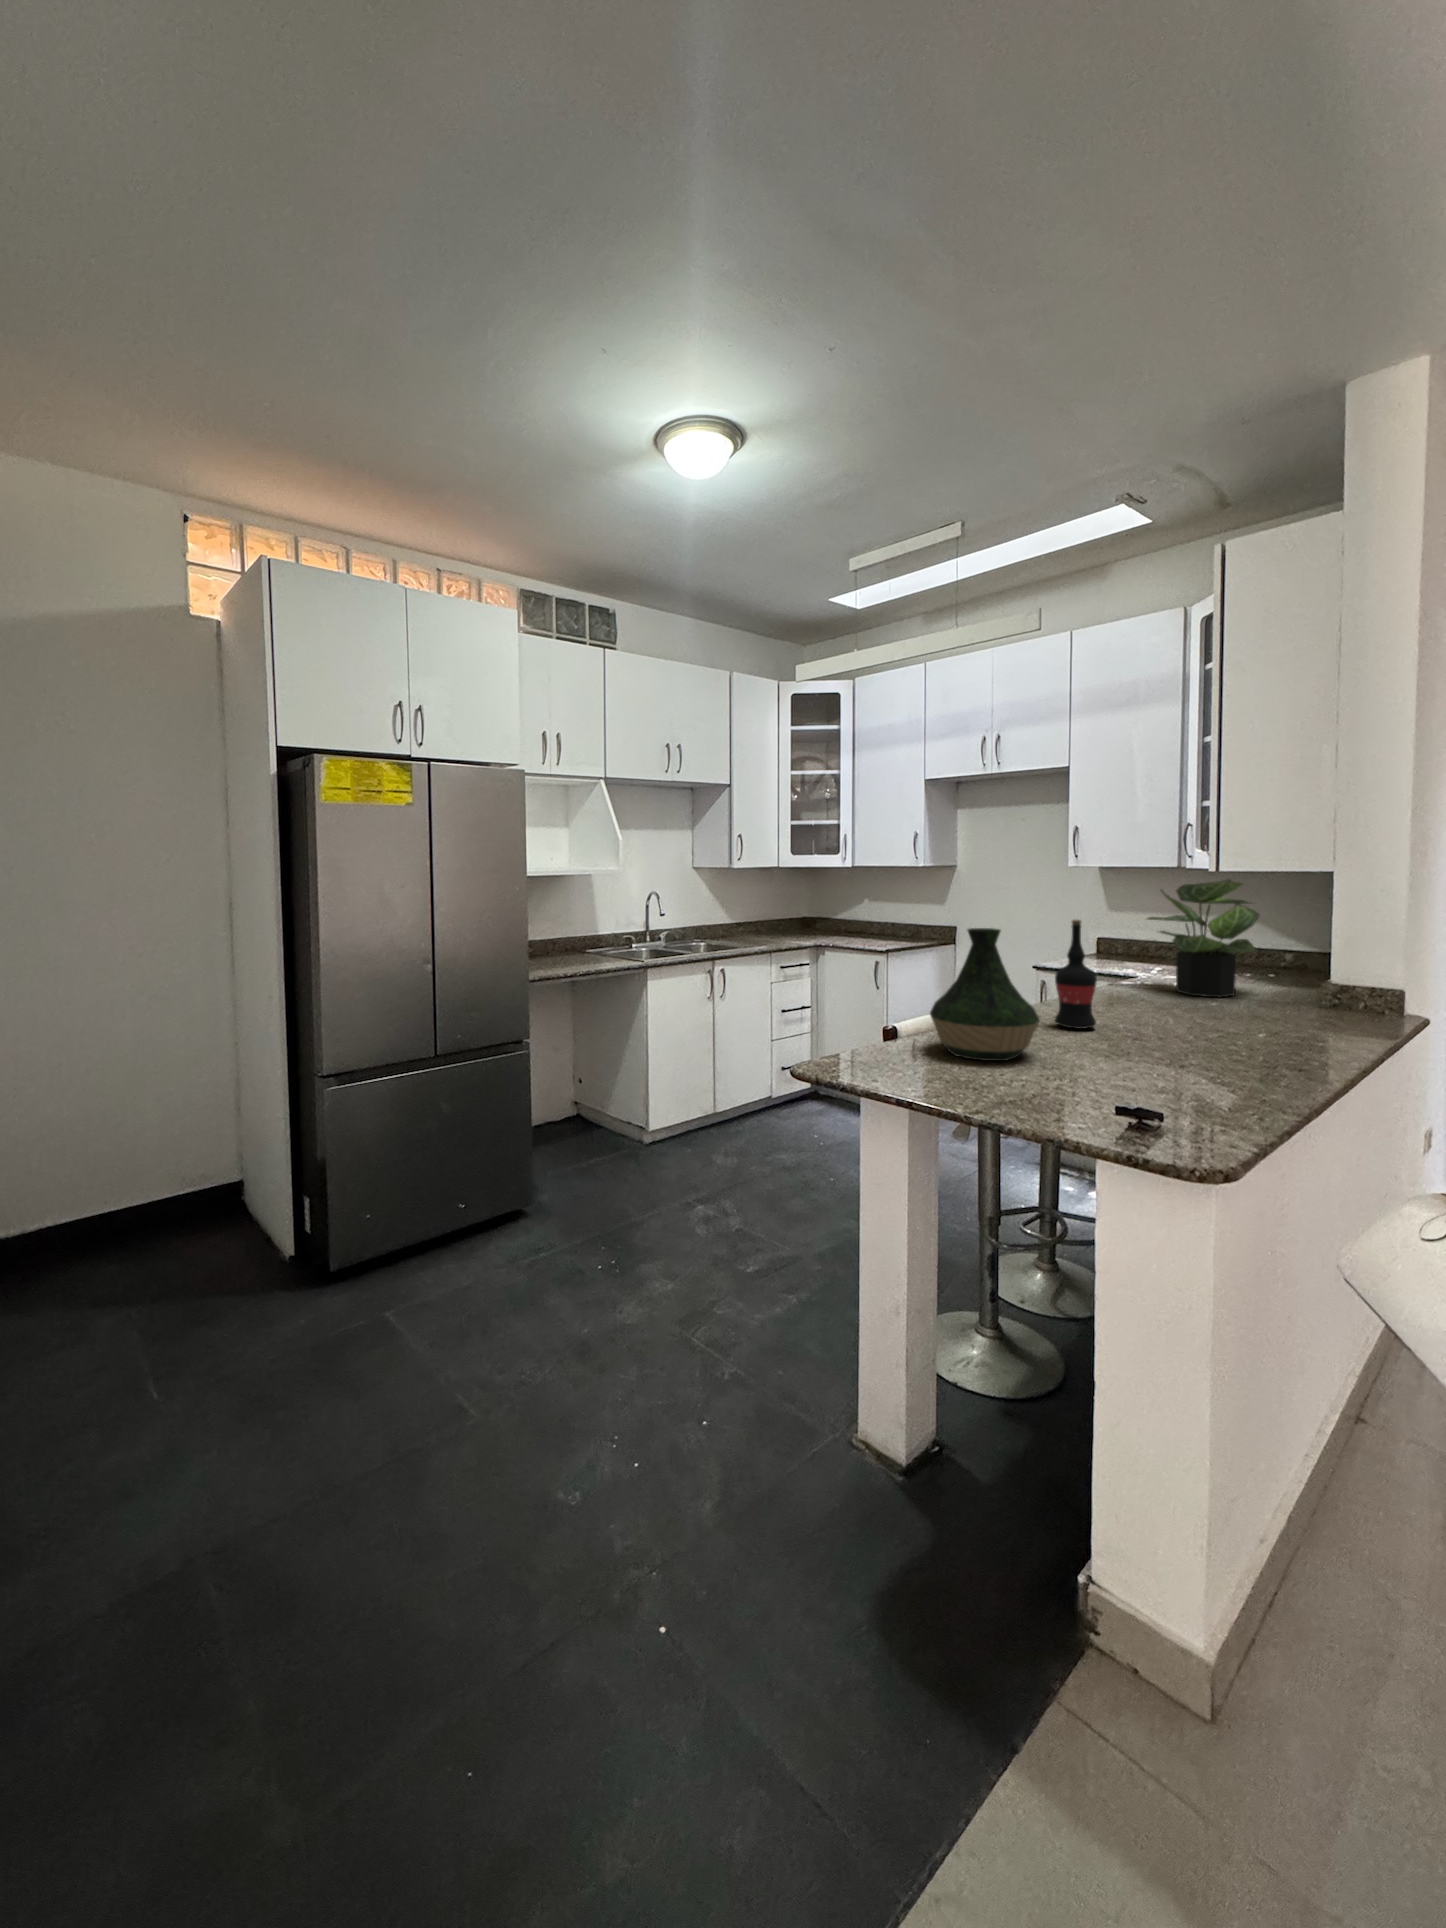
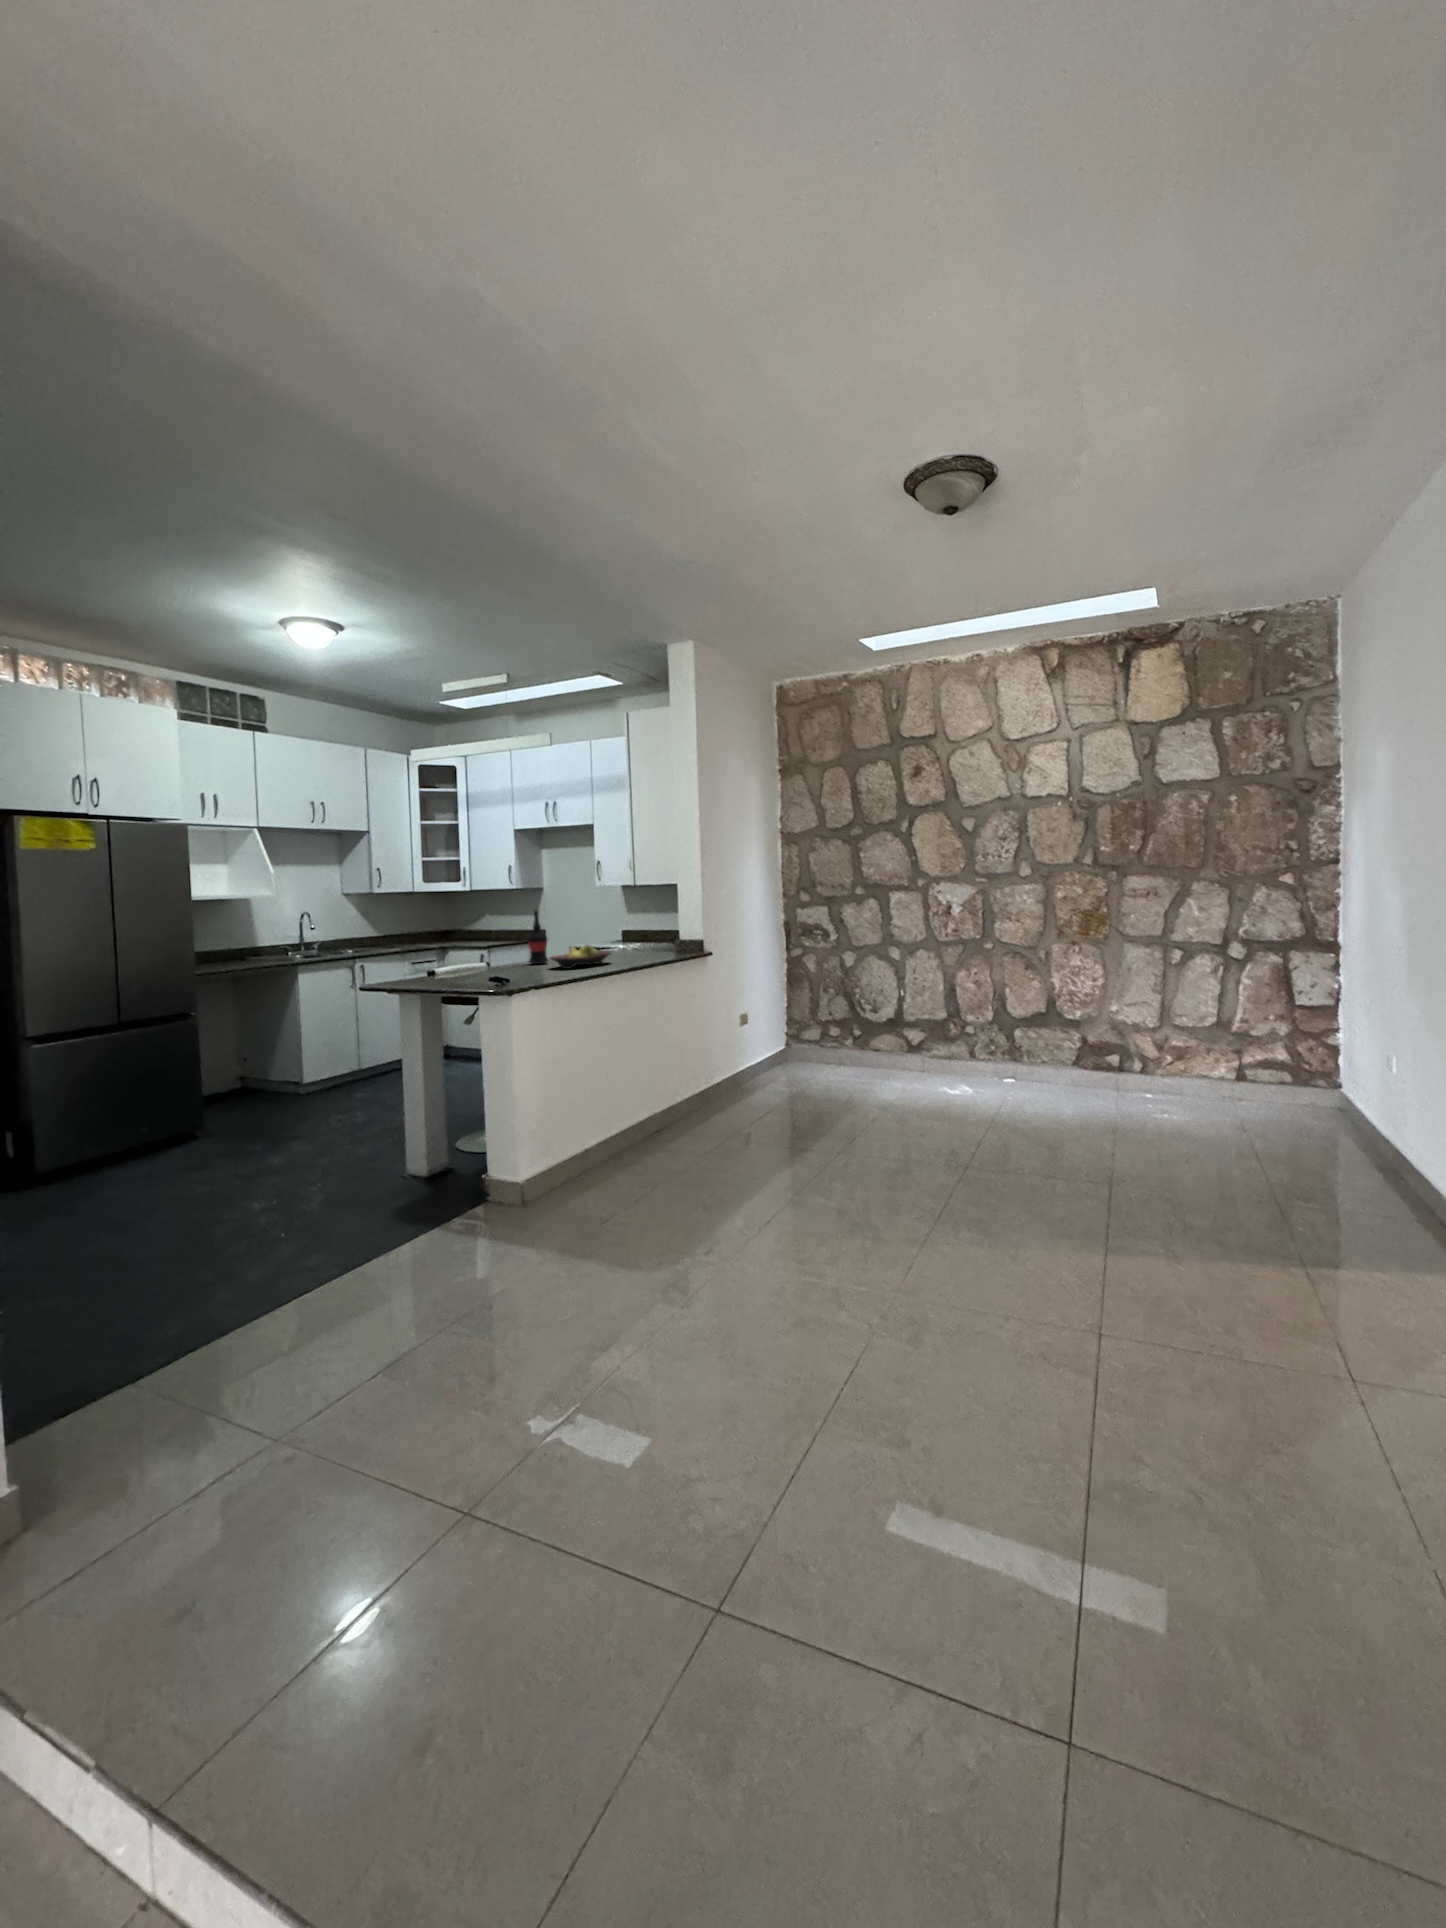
potted plant: present [1147,879,1259,997] -> none [609,889,660,951]
vase: present [930,928,1040,1061] -> none [445,912,499,975]
fruit bowl: none [1147,1007,1281,1066] -> present [550,945,611,969]

